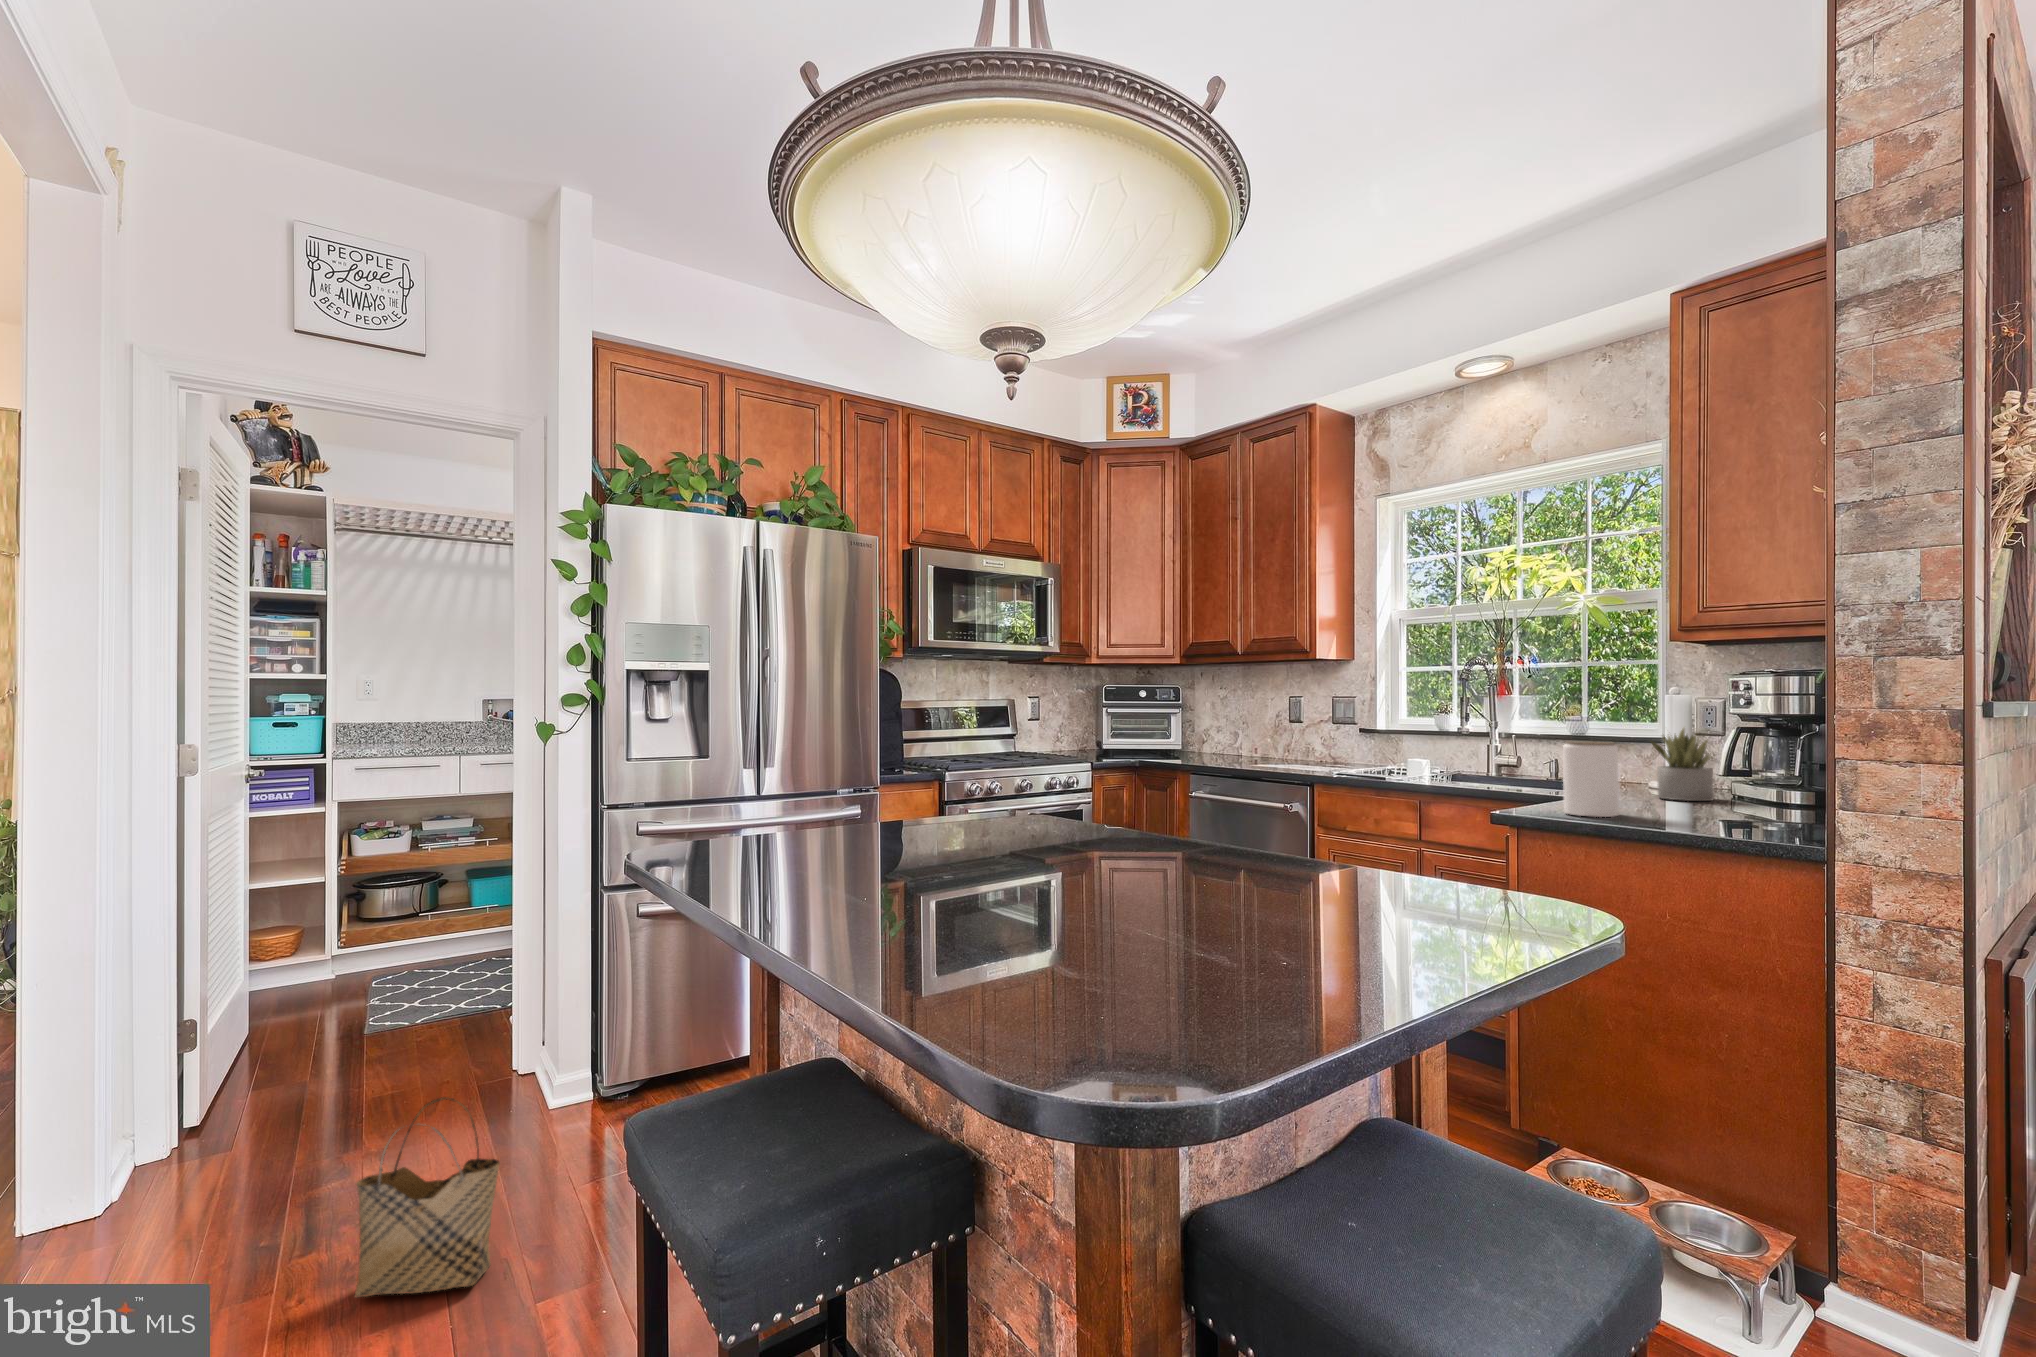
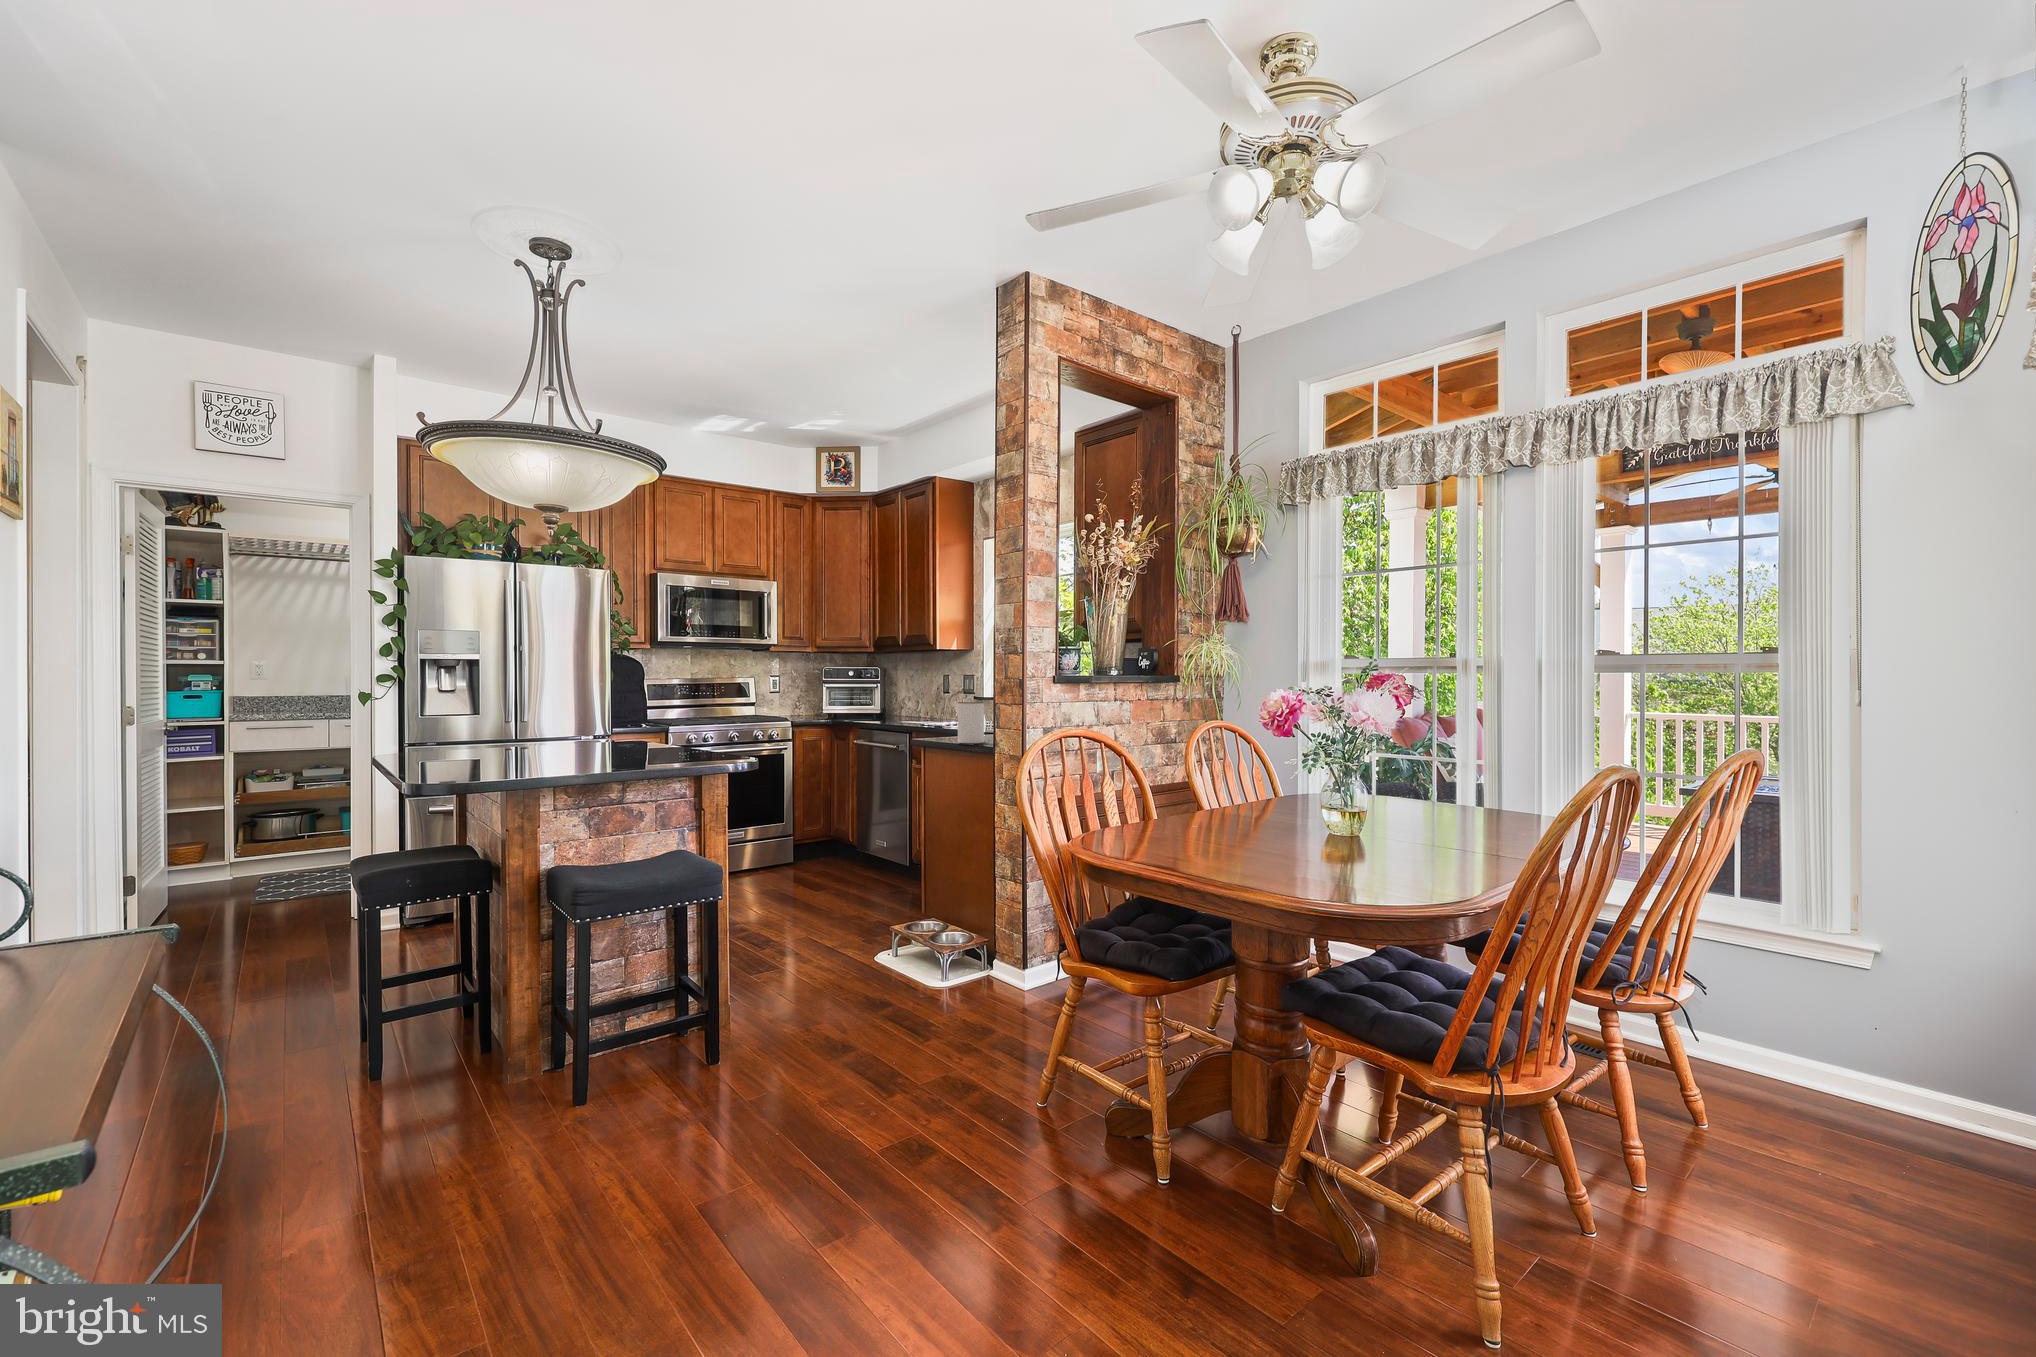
succulent plant: present [1651,728,1713,801] -> none [1039,694,1068,737]
woven basket: present [355,1097,500,1298] -> none [232,894,316,992]

